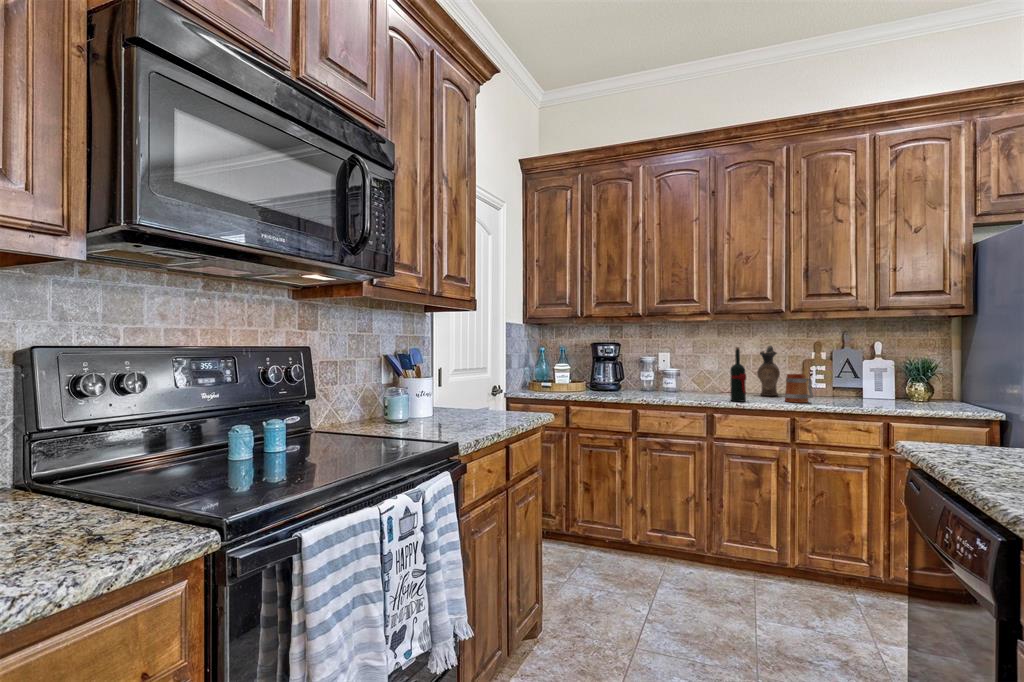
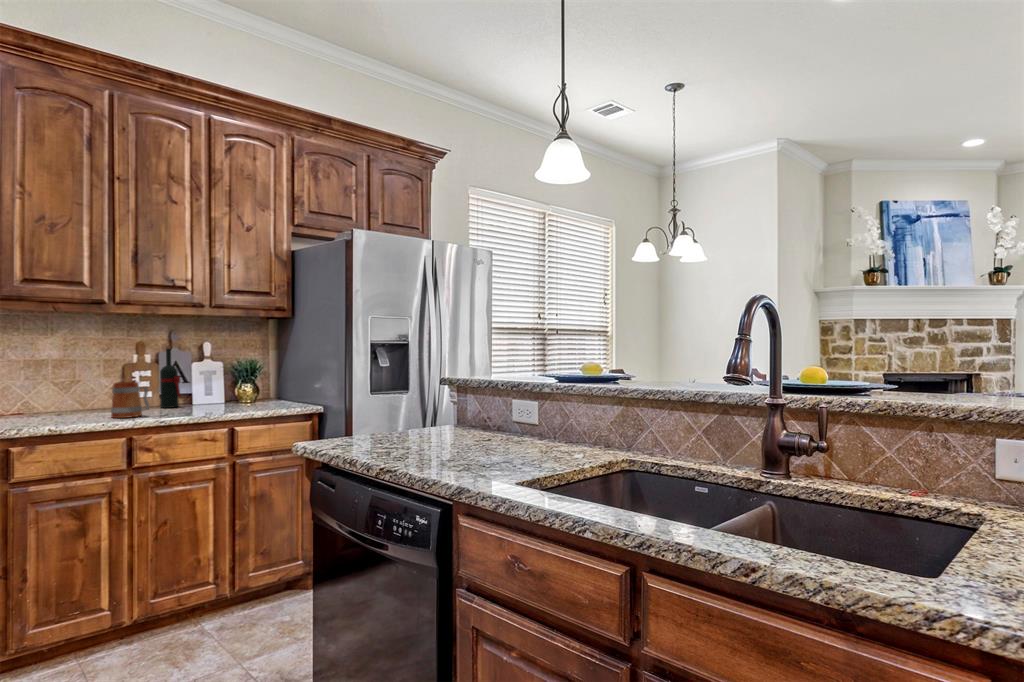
ceramic pitcher: present [757,346,780,396] -> none [64,347,97,414]
wine bottle: present [730,347,746,402] -> present [160,346,181,408]

